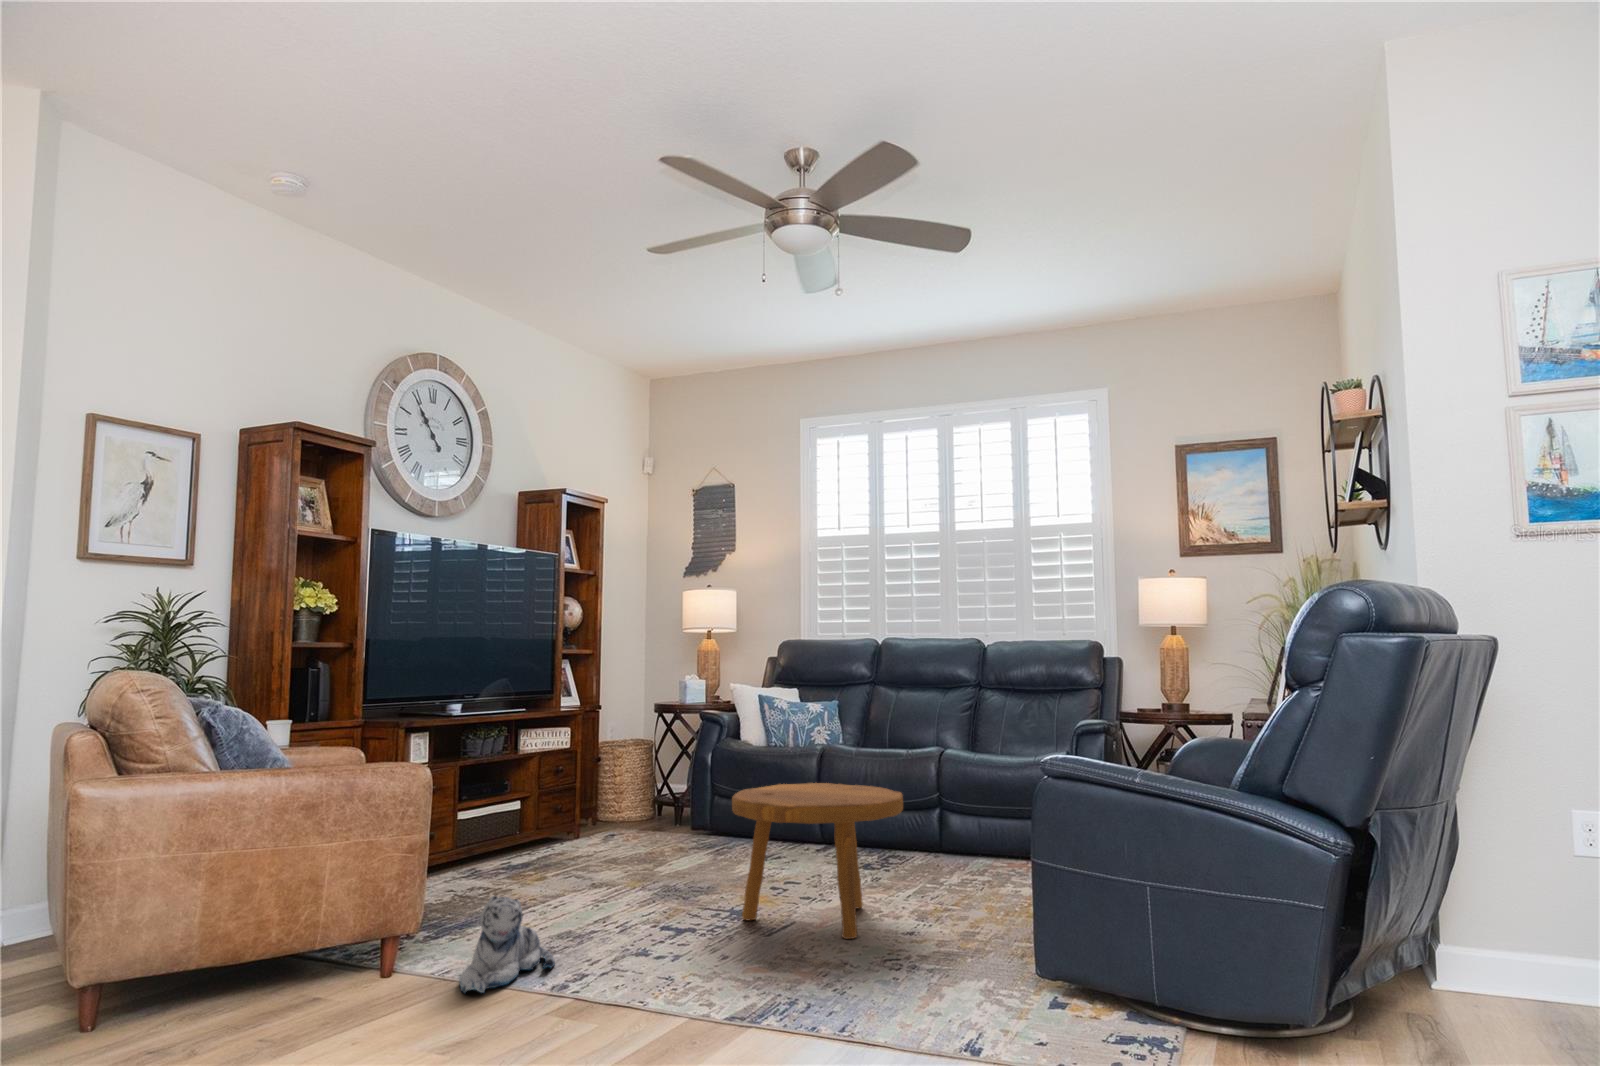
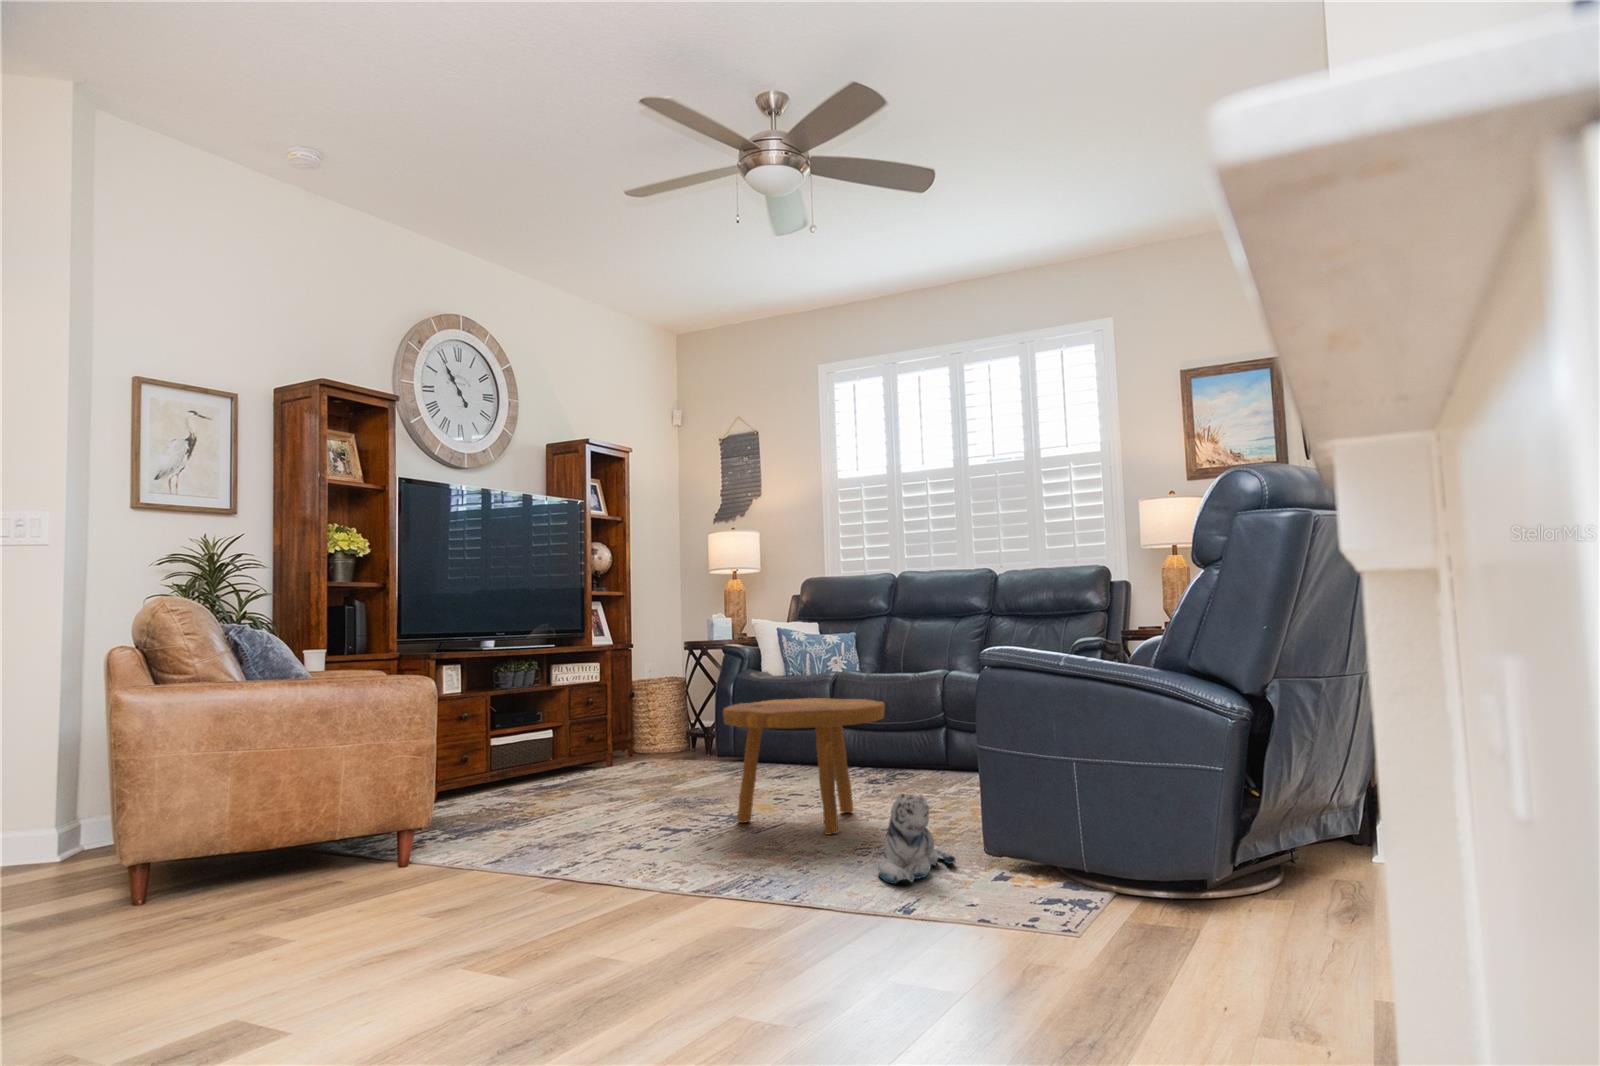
plush toy: present [459,896,555,994] -> present [879,794,956,884]

